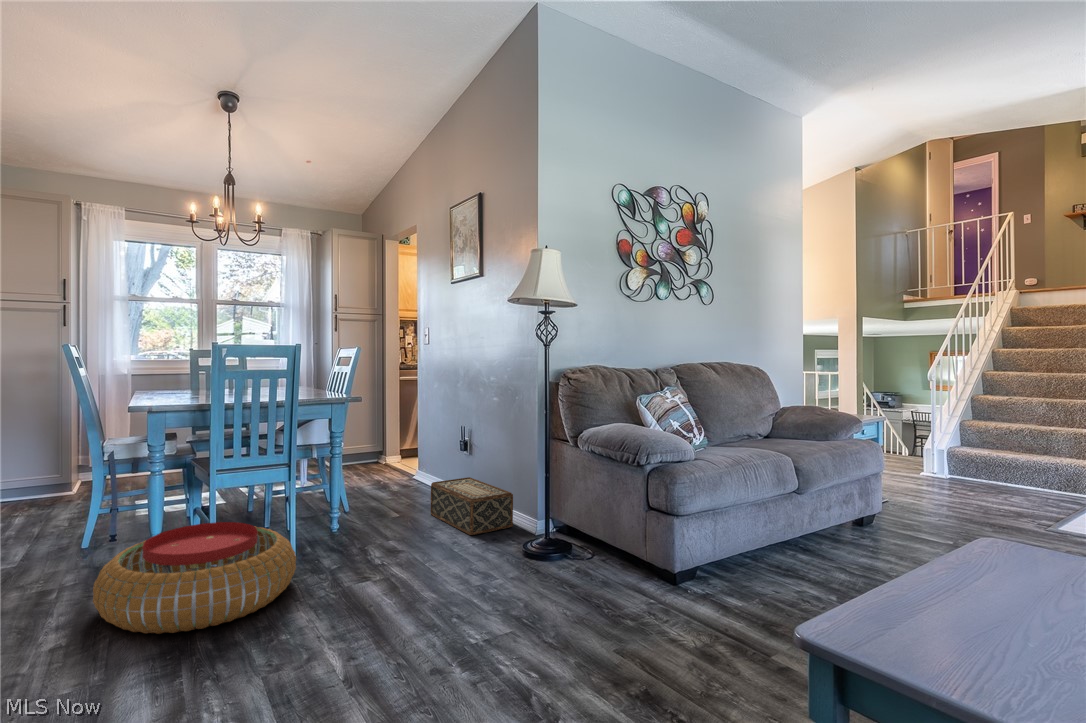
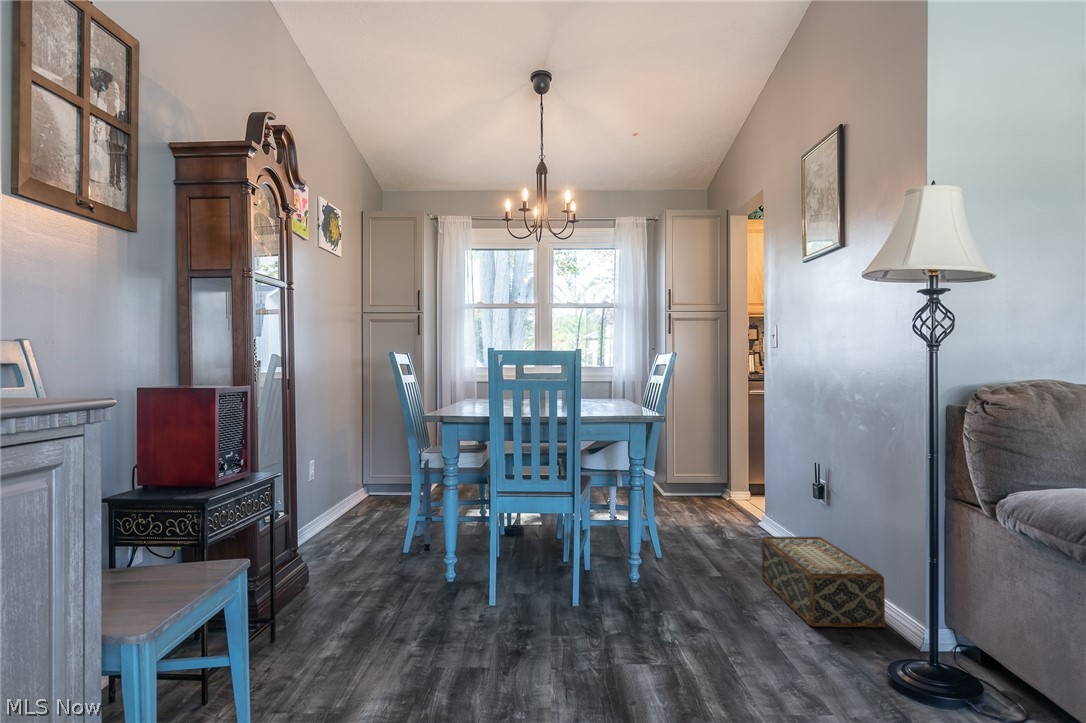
pouf: present [93,522,296,634] -> none [376,548,565,673]

